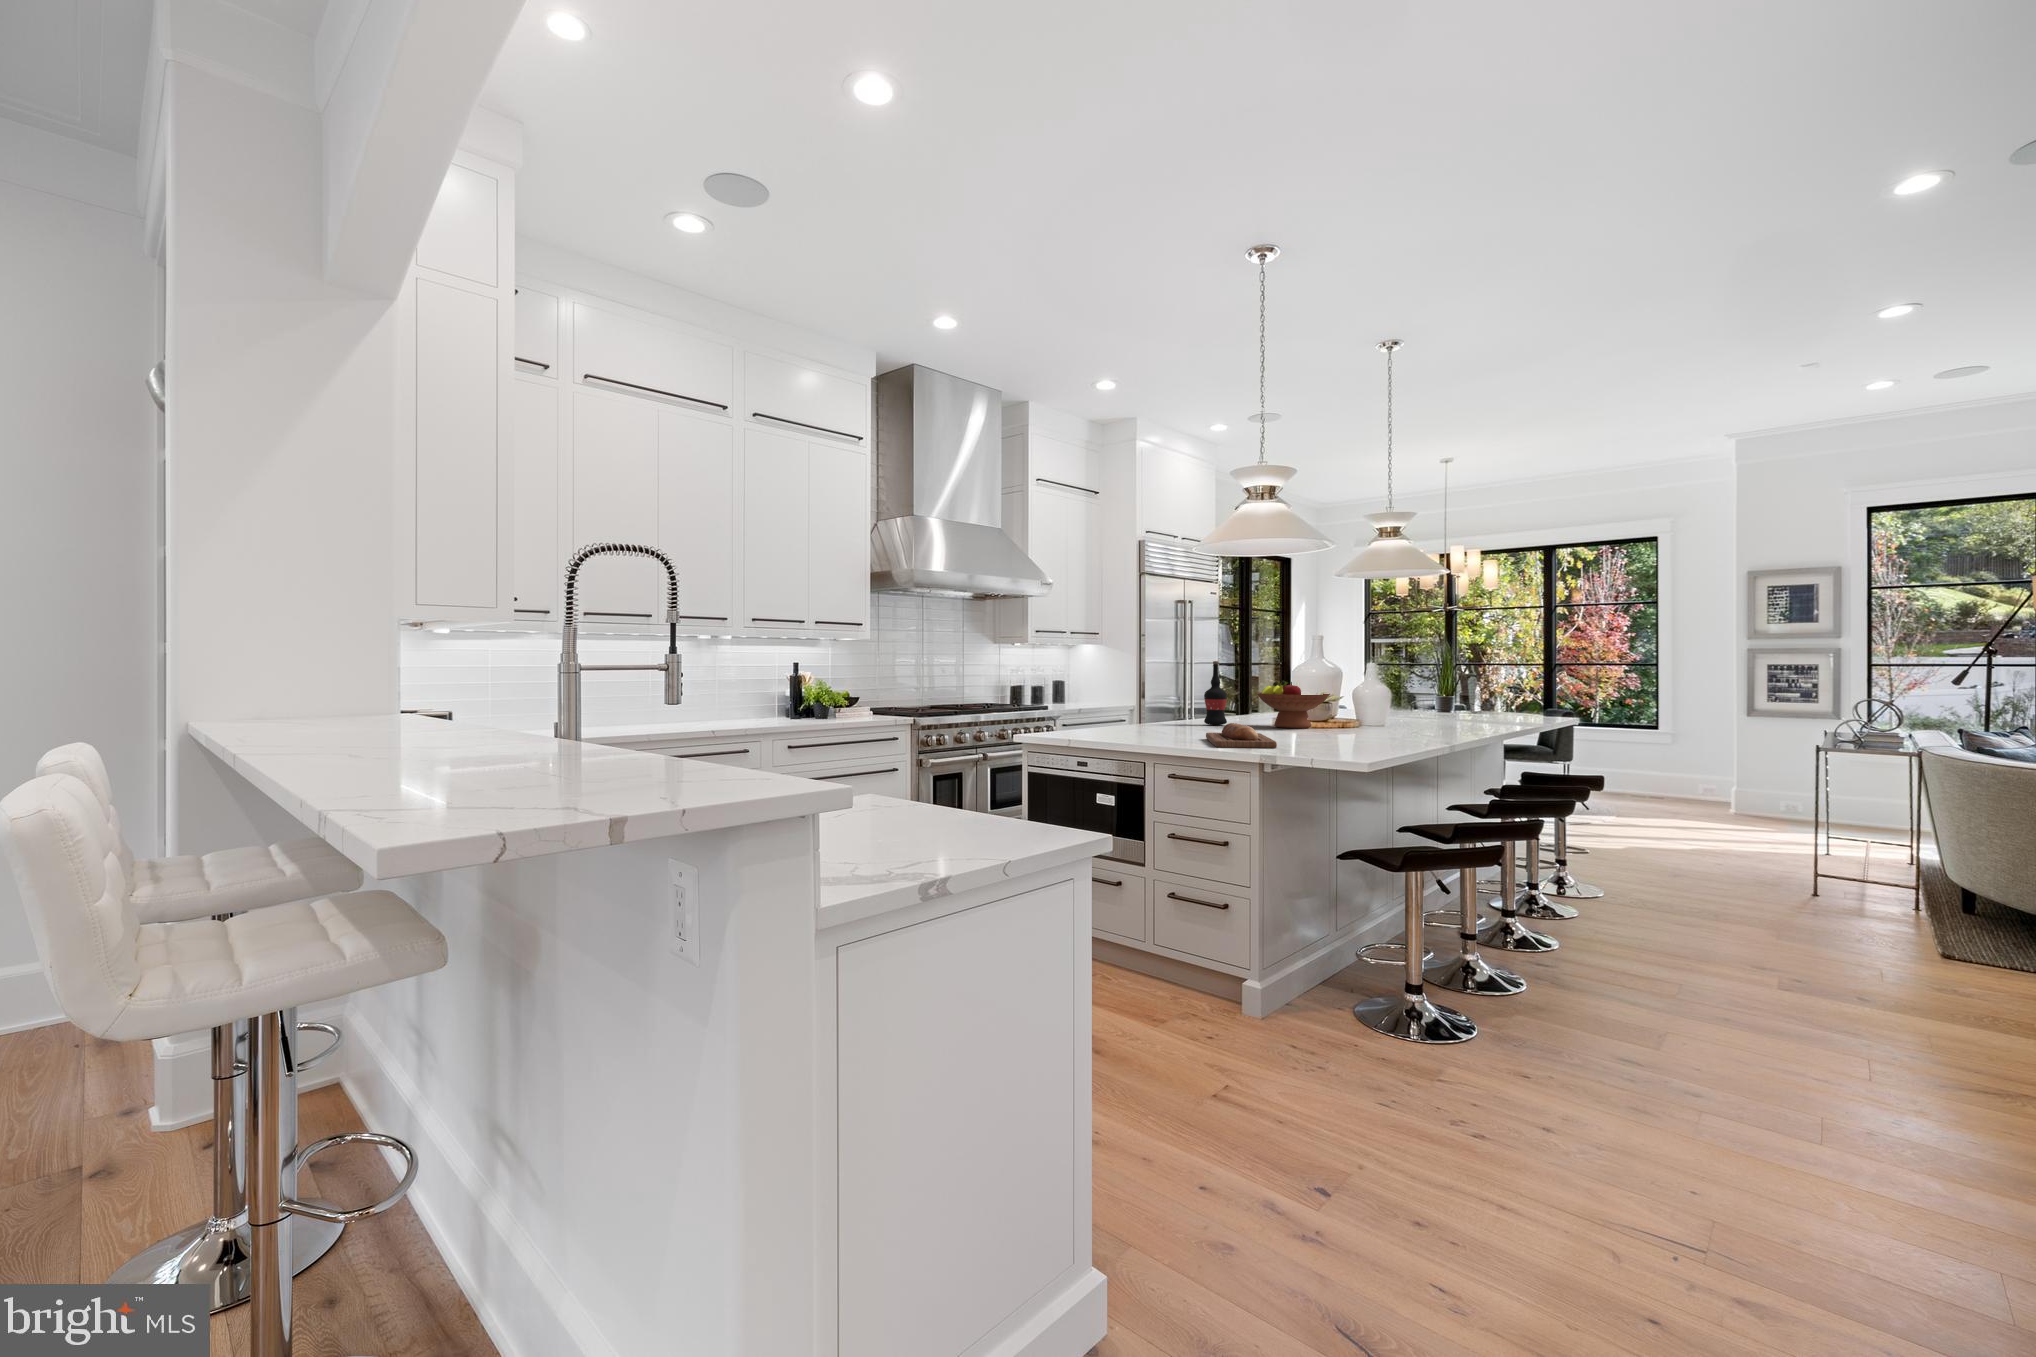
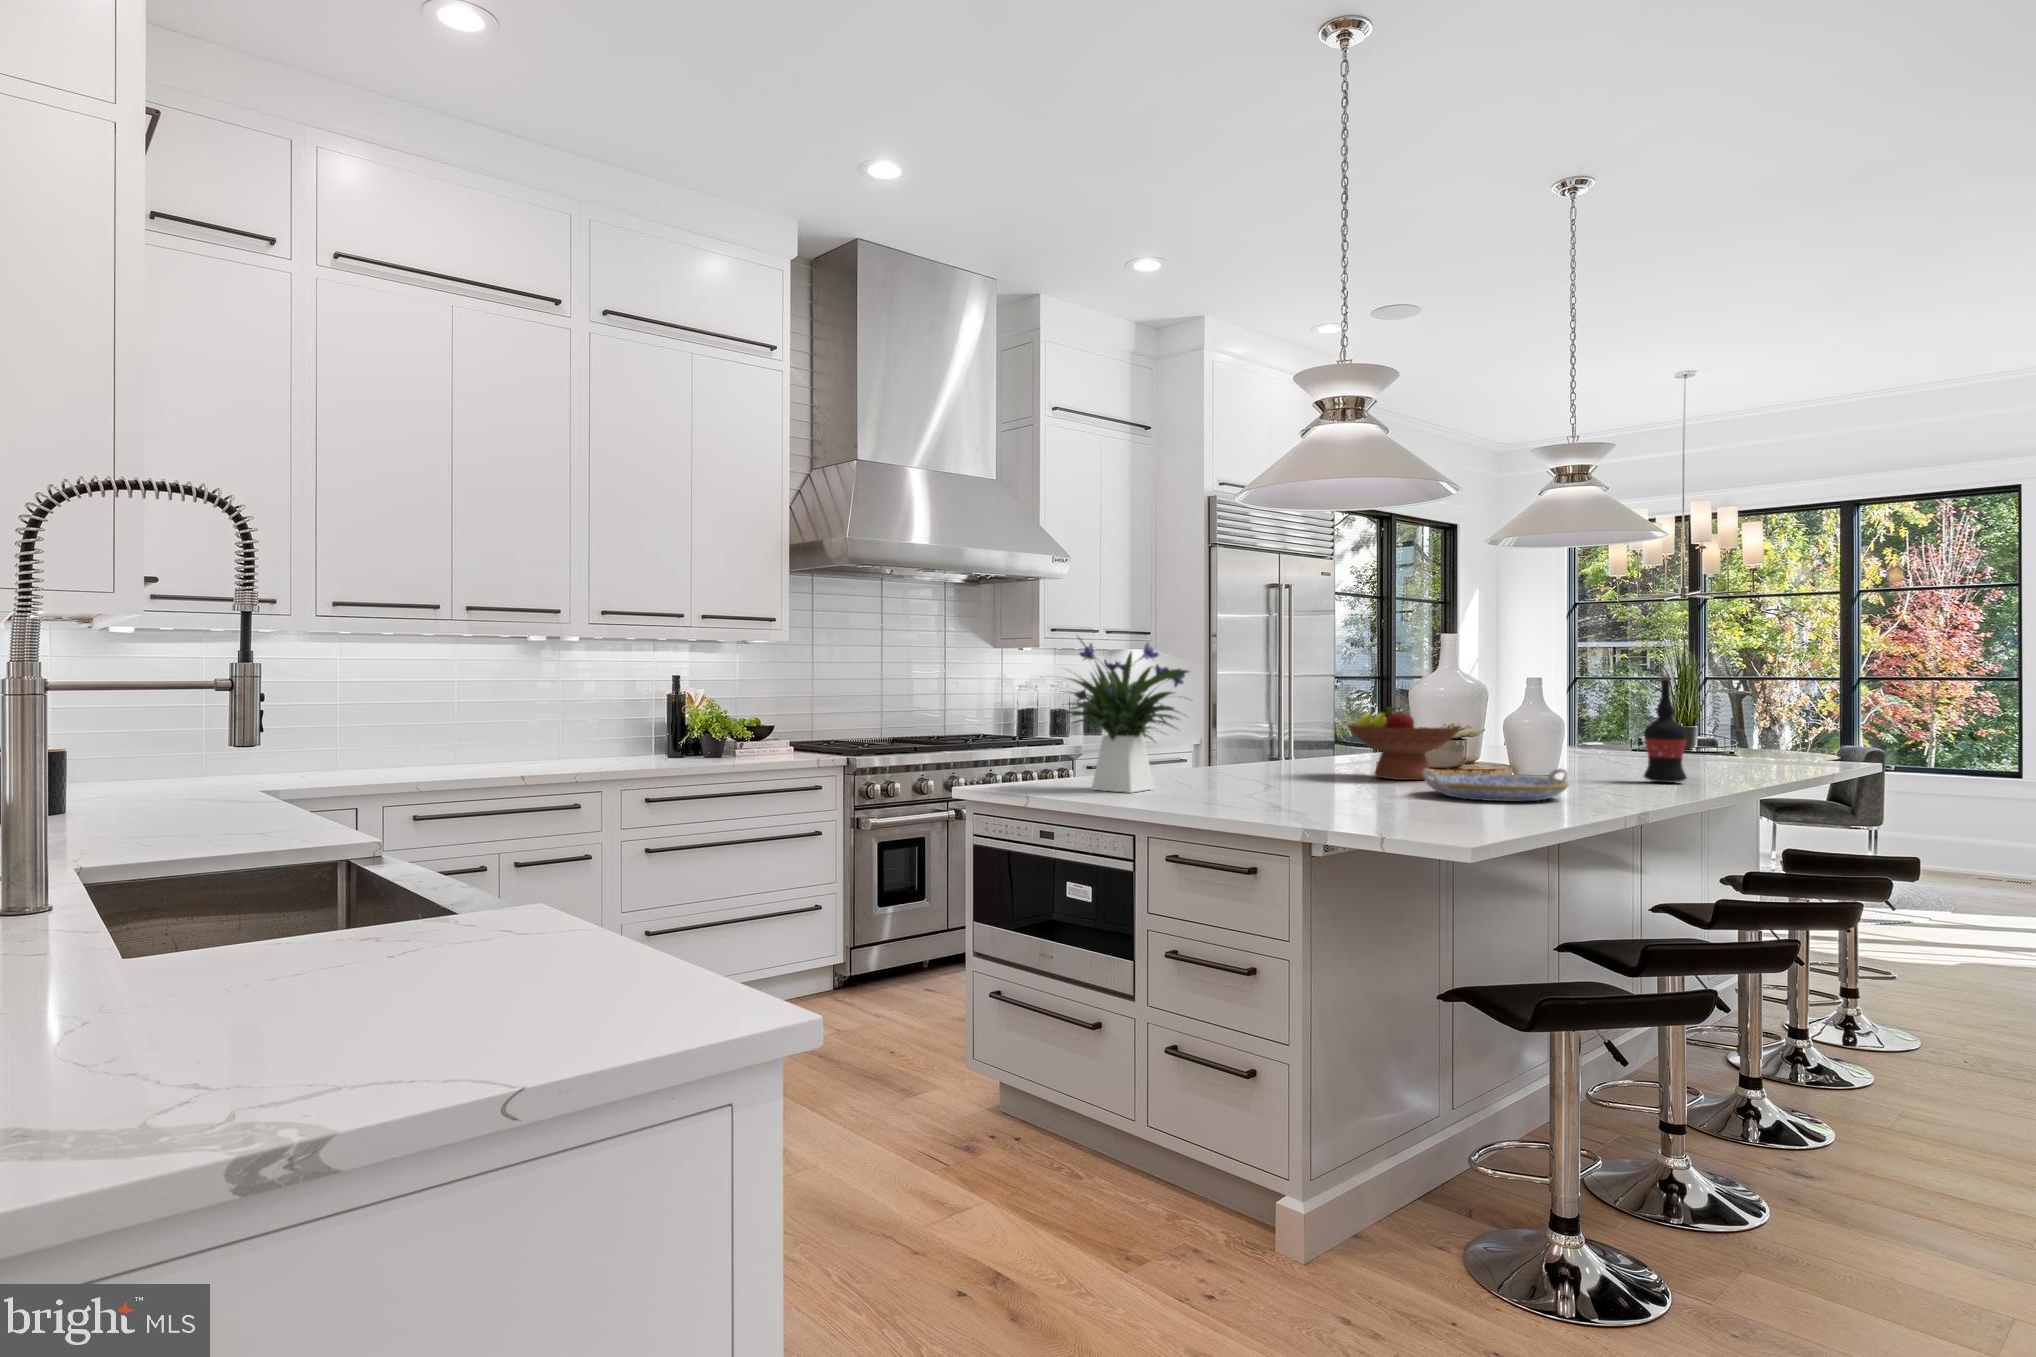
flower arrangement: none [1073,635,1171,736] -> present [1065,638,1192,793]
wine bottle: present [1204,661,1227,725] -> present [1644,675,1687,783]
serving tray: none [1315,719,1406,739] -> present [1423,768,1569,802]
bread loaf: present [1206,723,1277,748] -> none [1240,774,1339,817]

